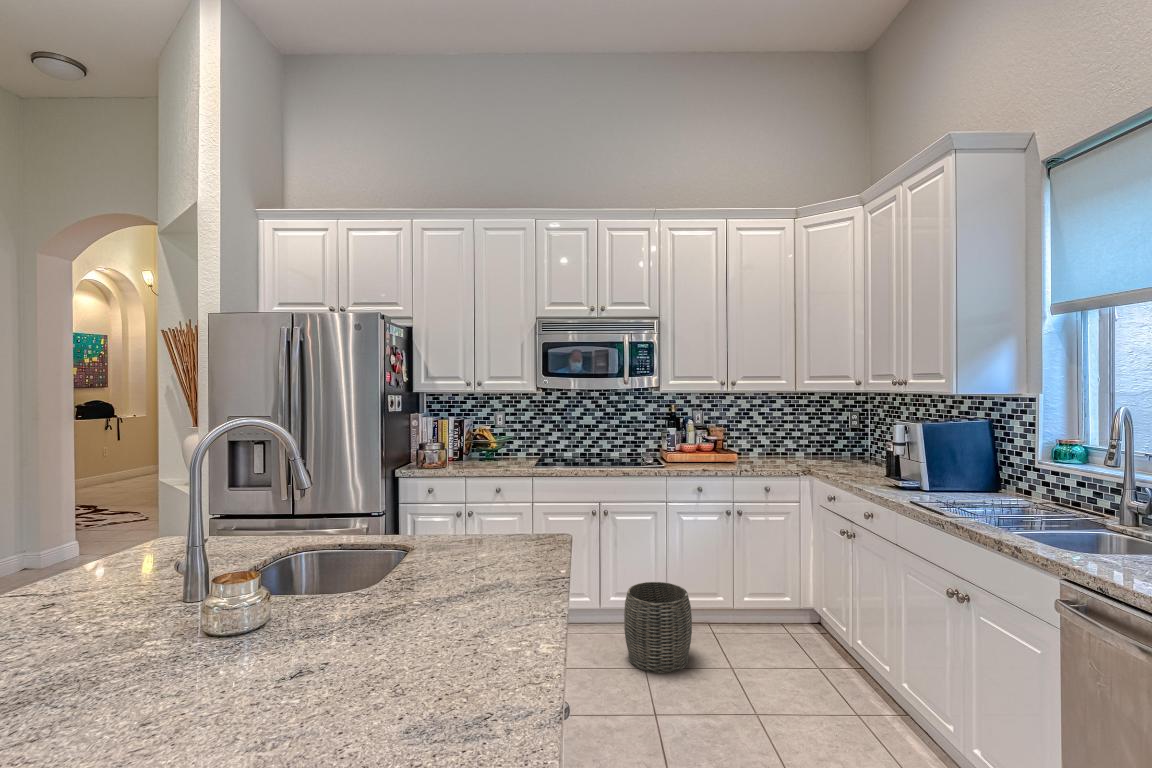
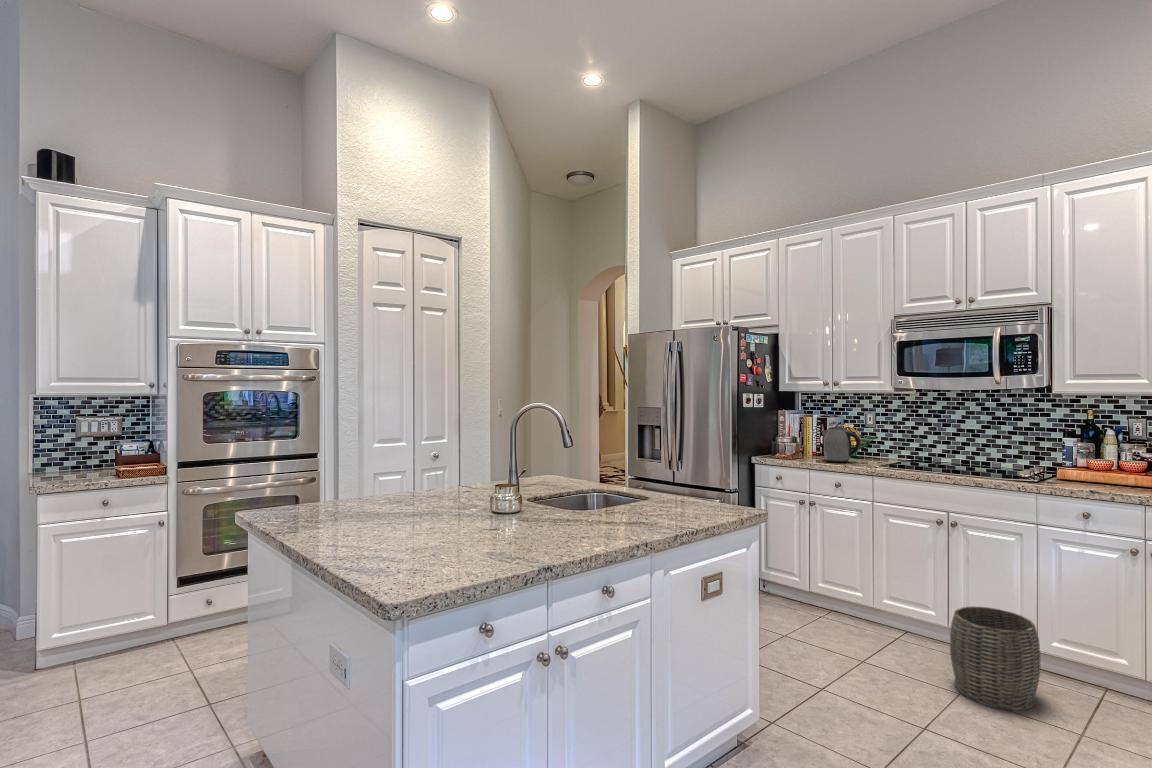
kettle: none [466,429,504,466] -> present [822,427,861,463]

